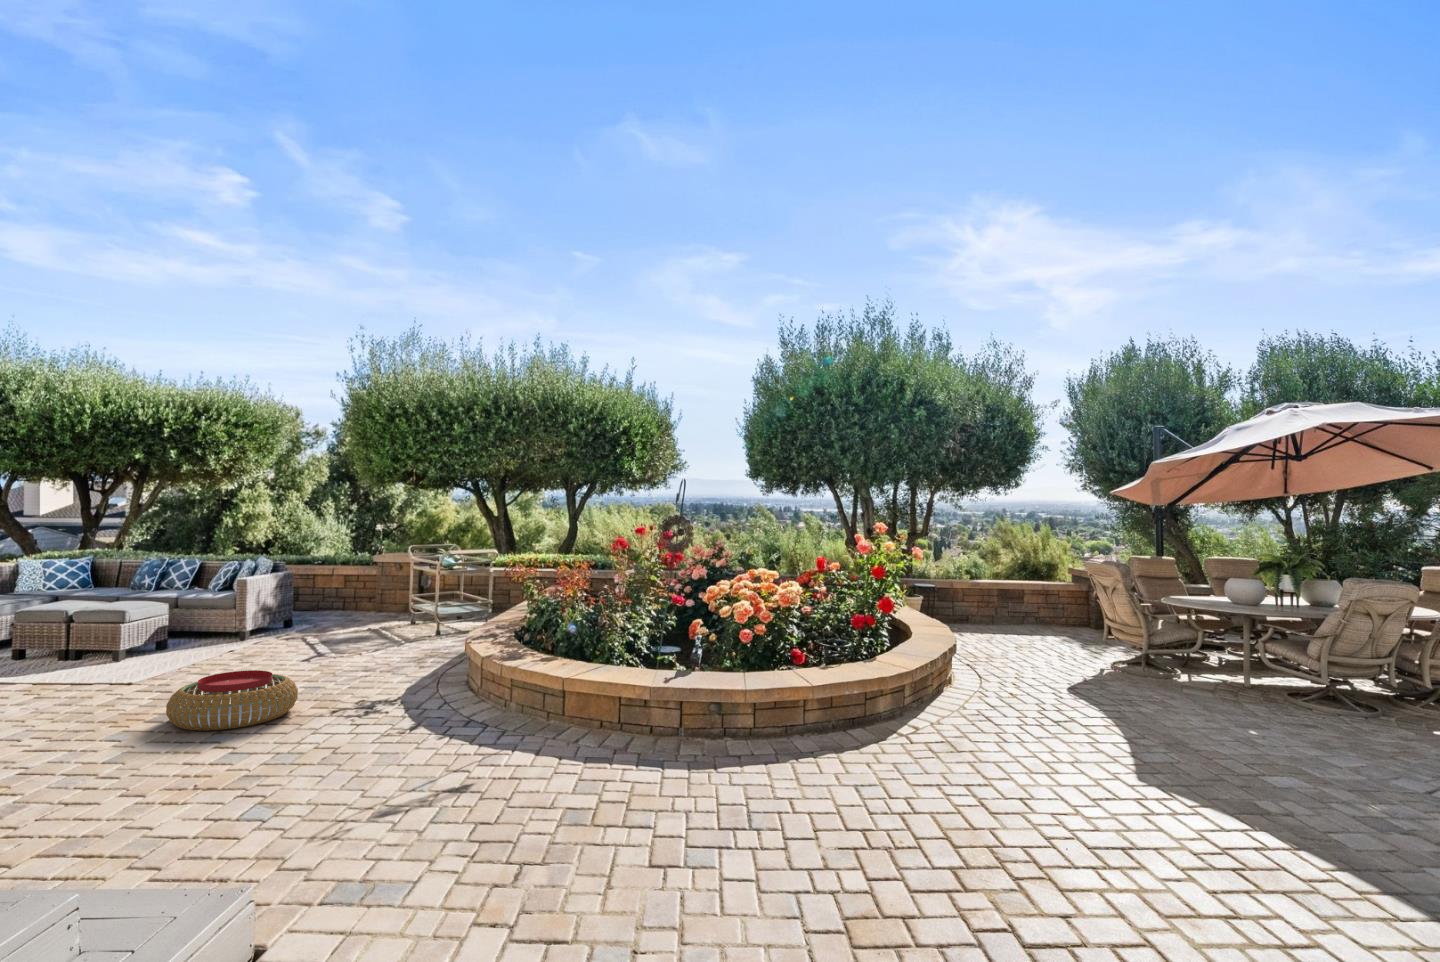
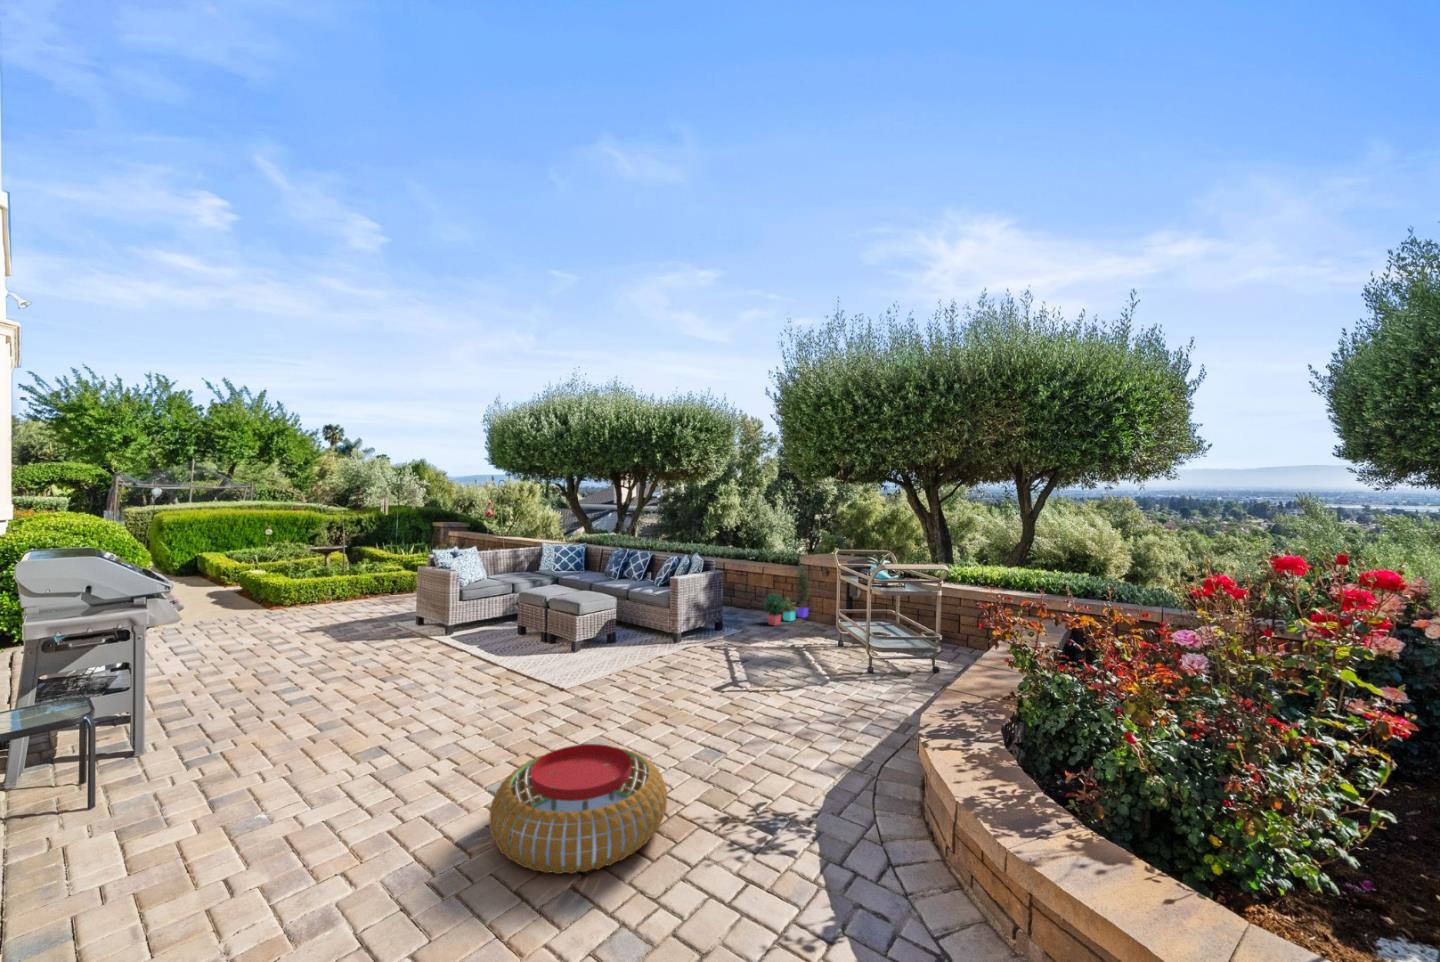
potted plant: none [330,567,380,622] -> present [764,566,810,625]

